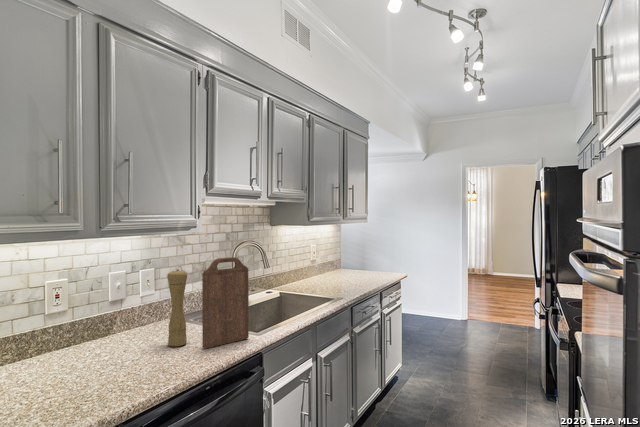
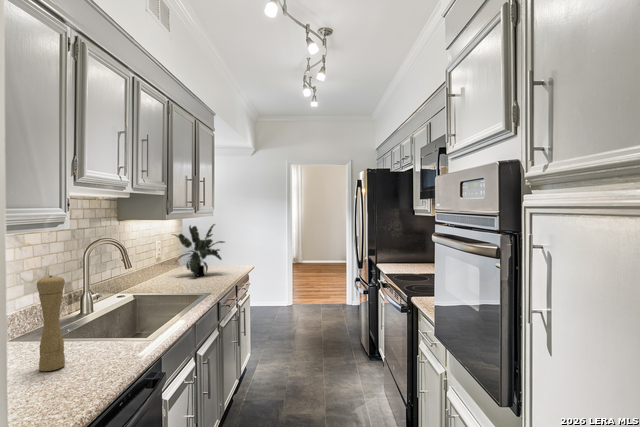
potted plant: none [321,230,370,281] -> present [173,224,224,276]
cutting board: present [202,257,249,349] -> none [91,256,141,366]

